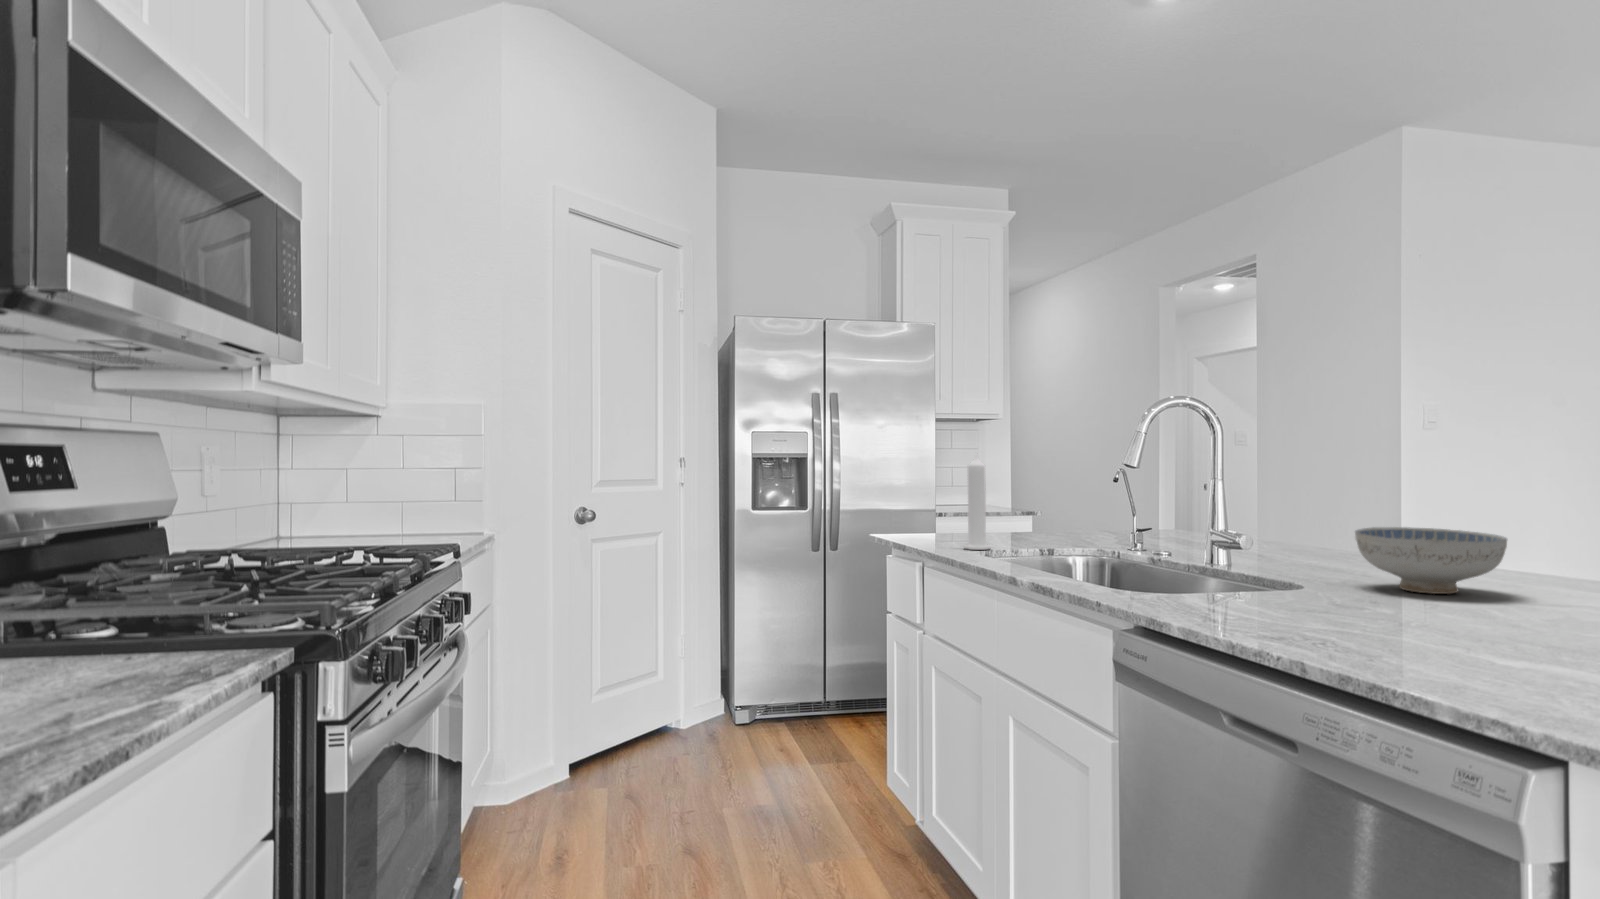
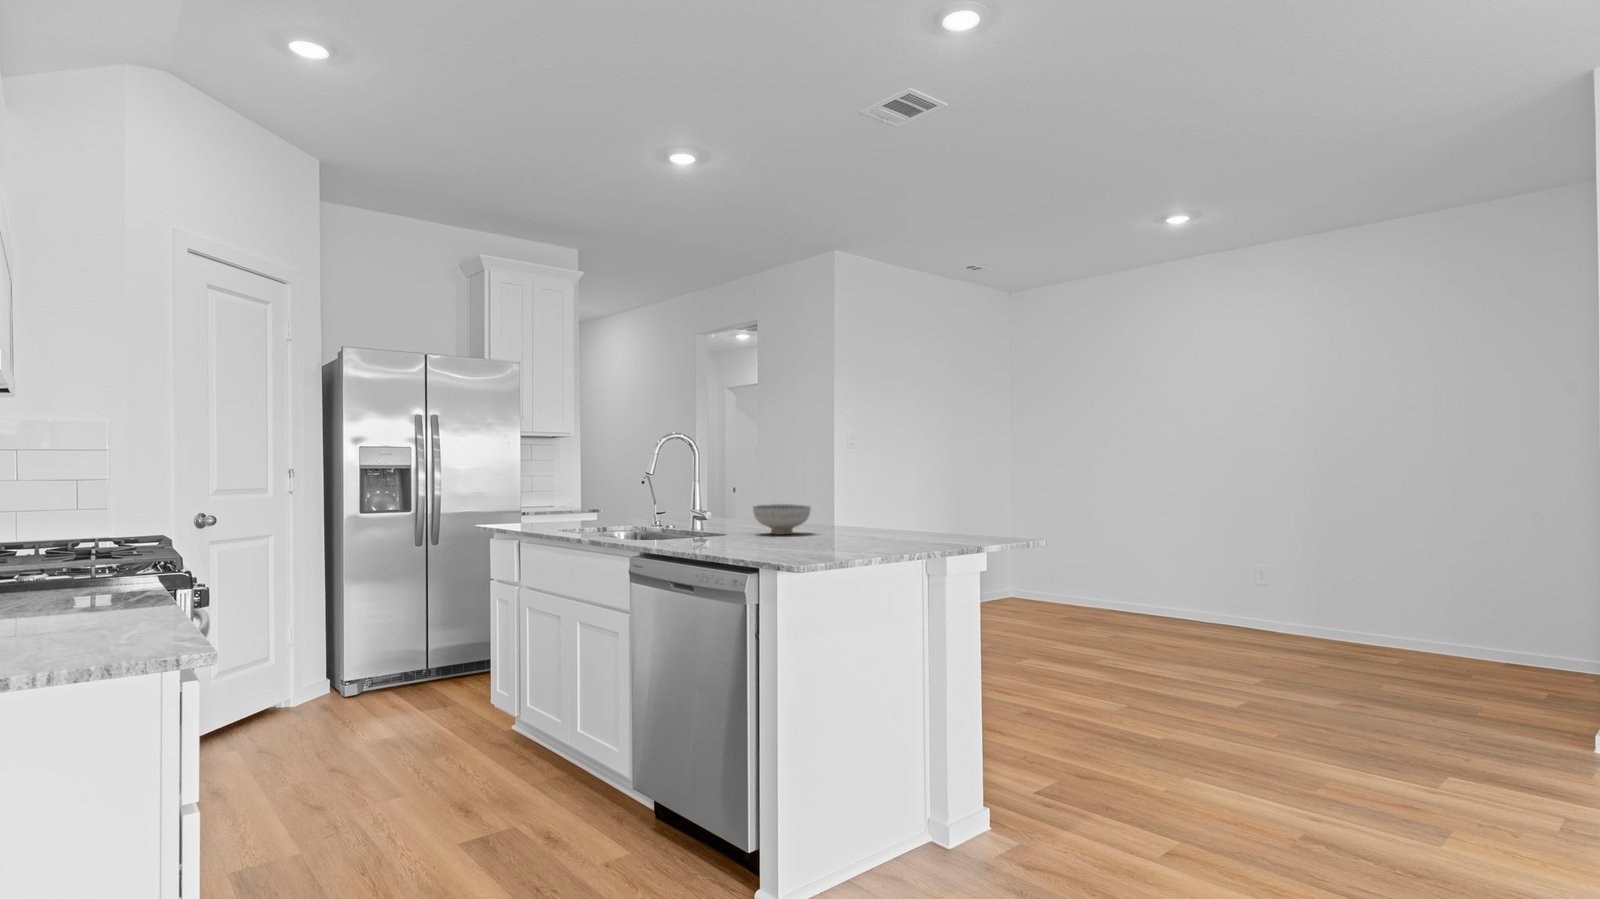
candle: present [963,453,991,550] -> none [549,466,568,530]

